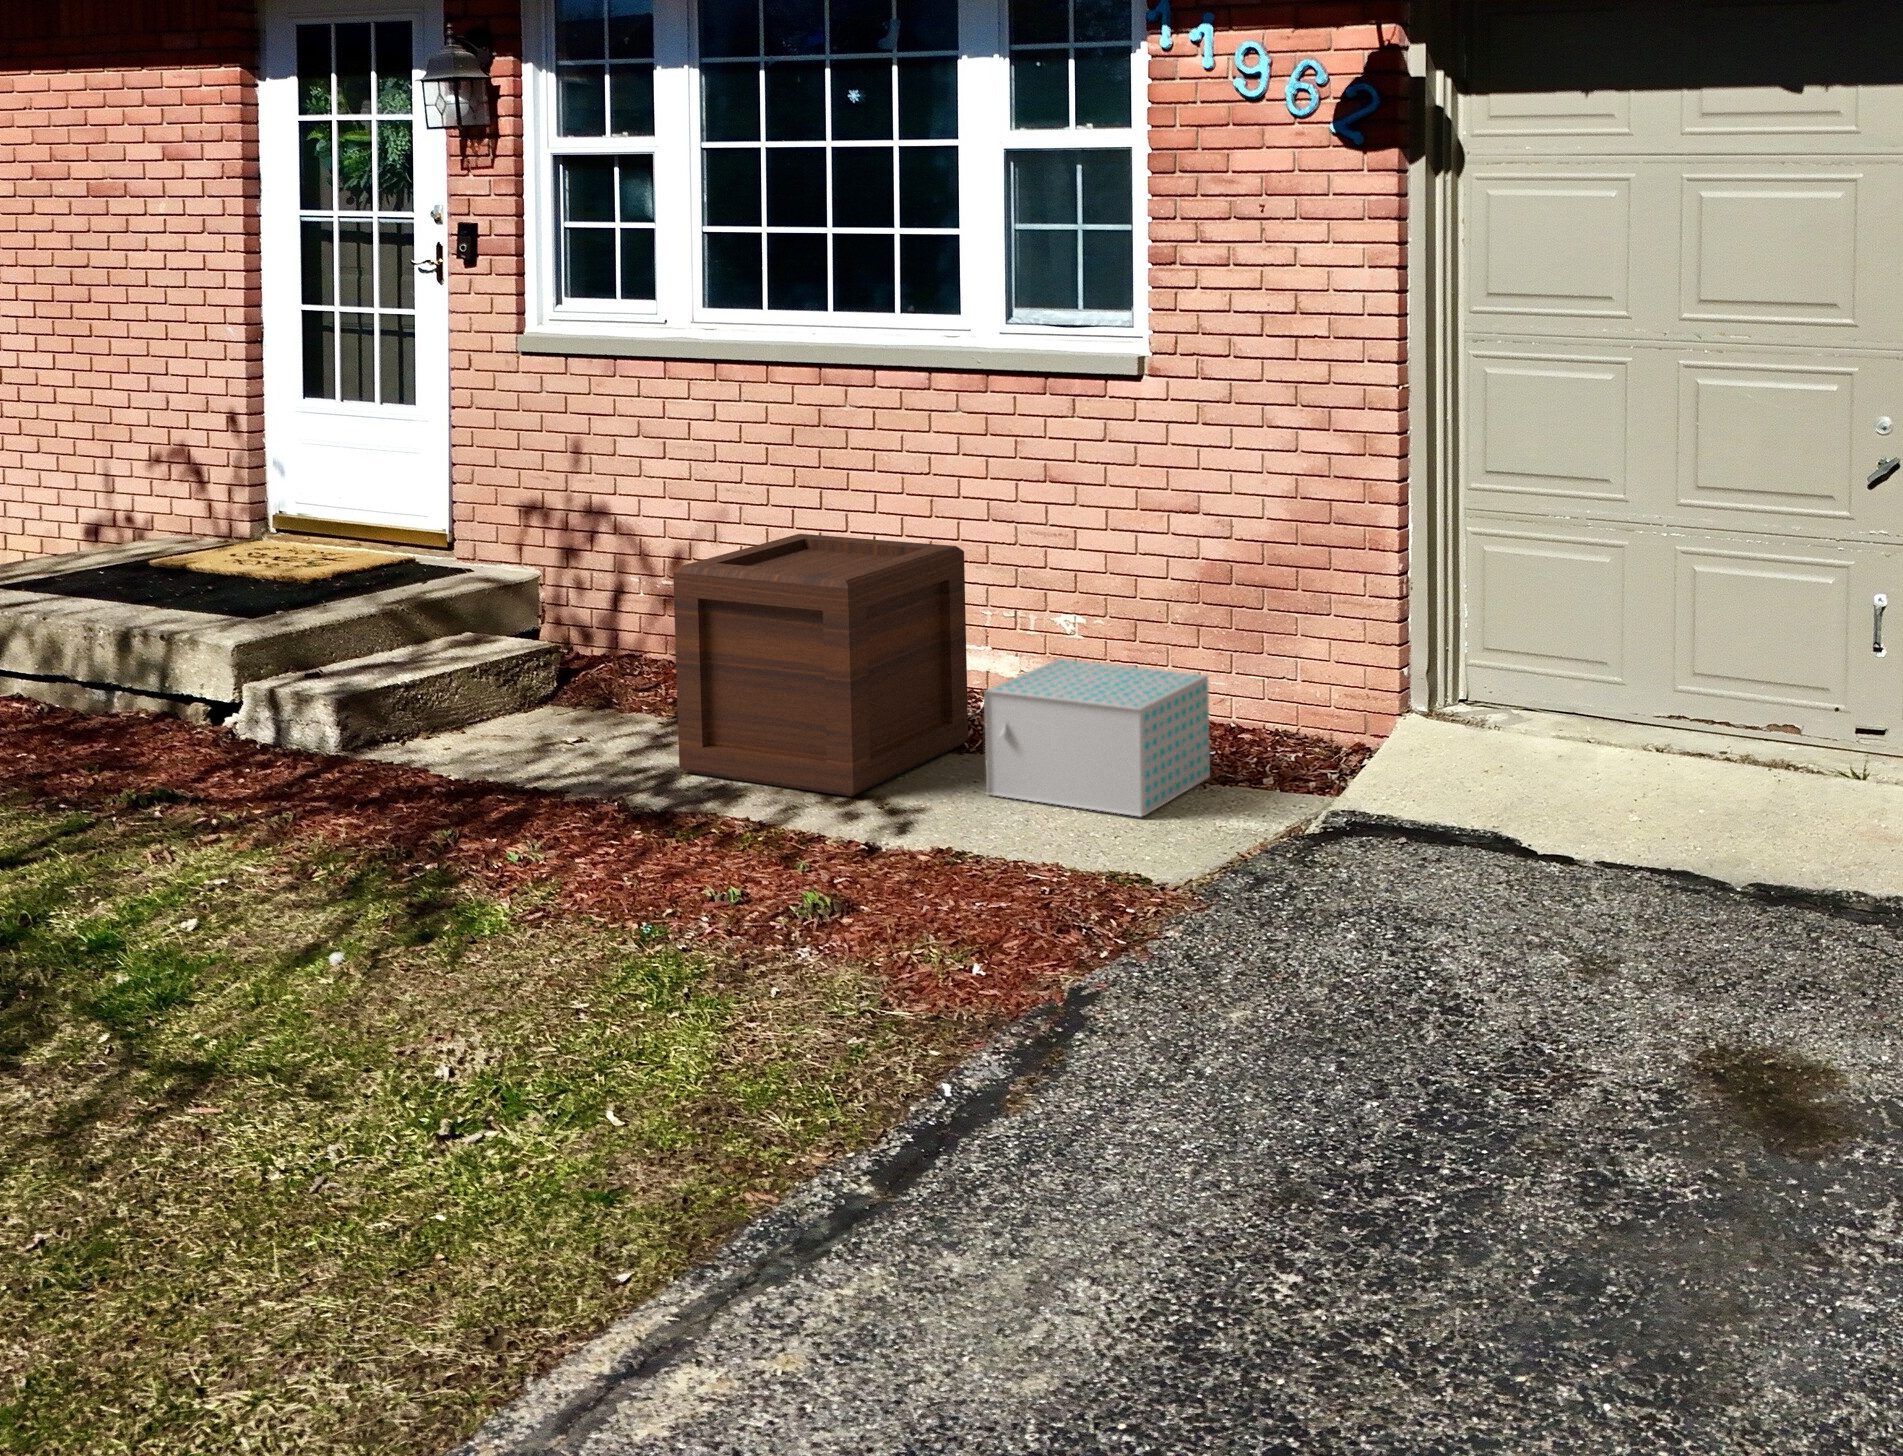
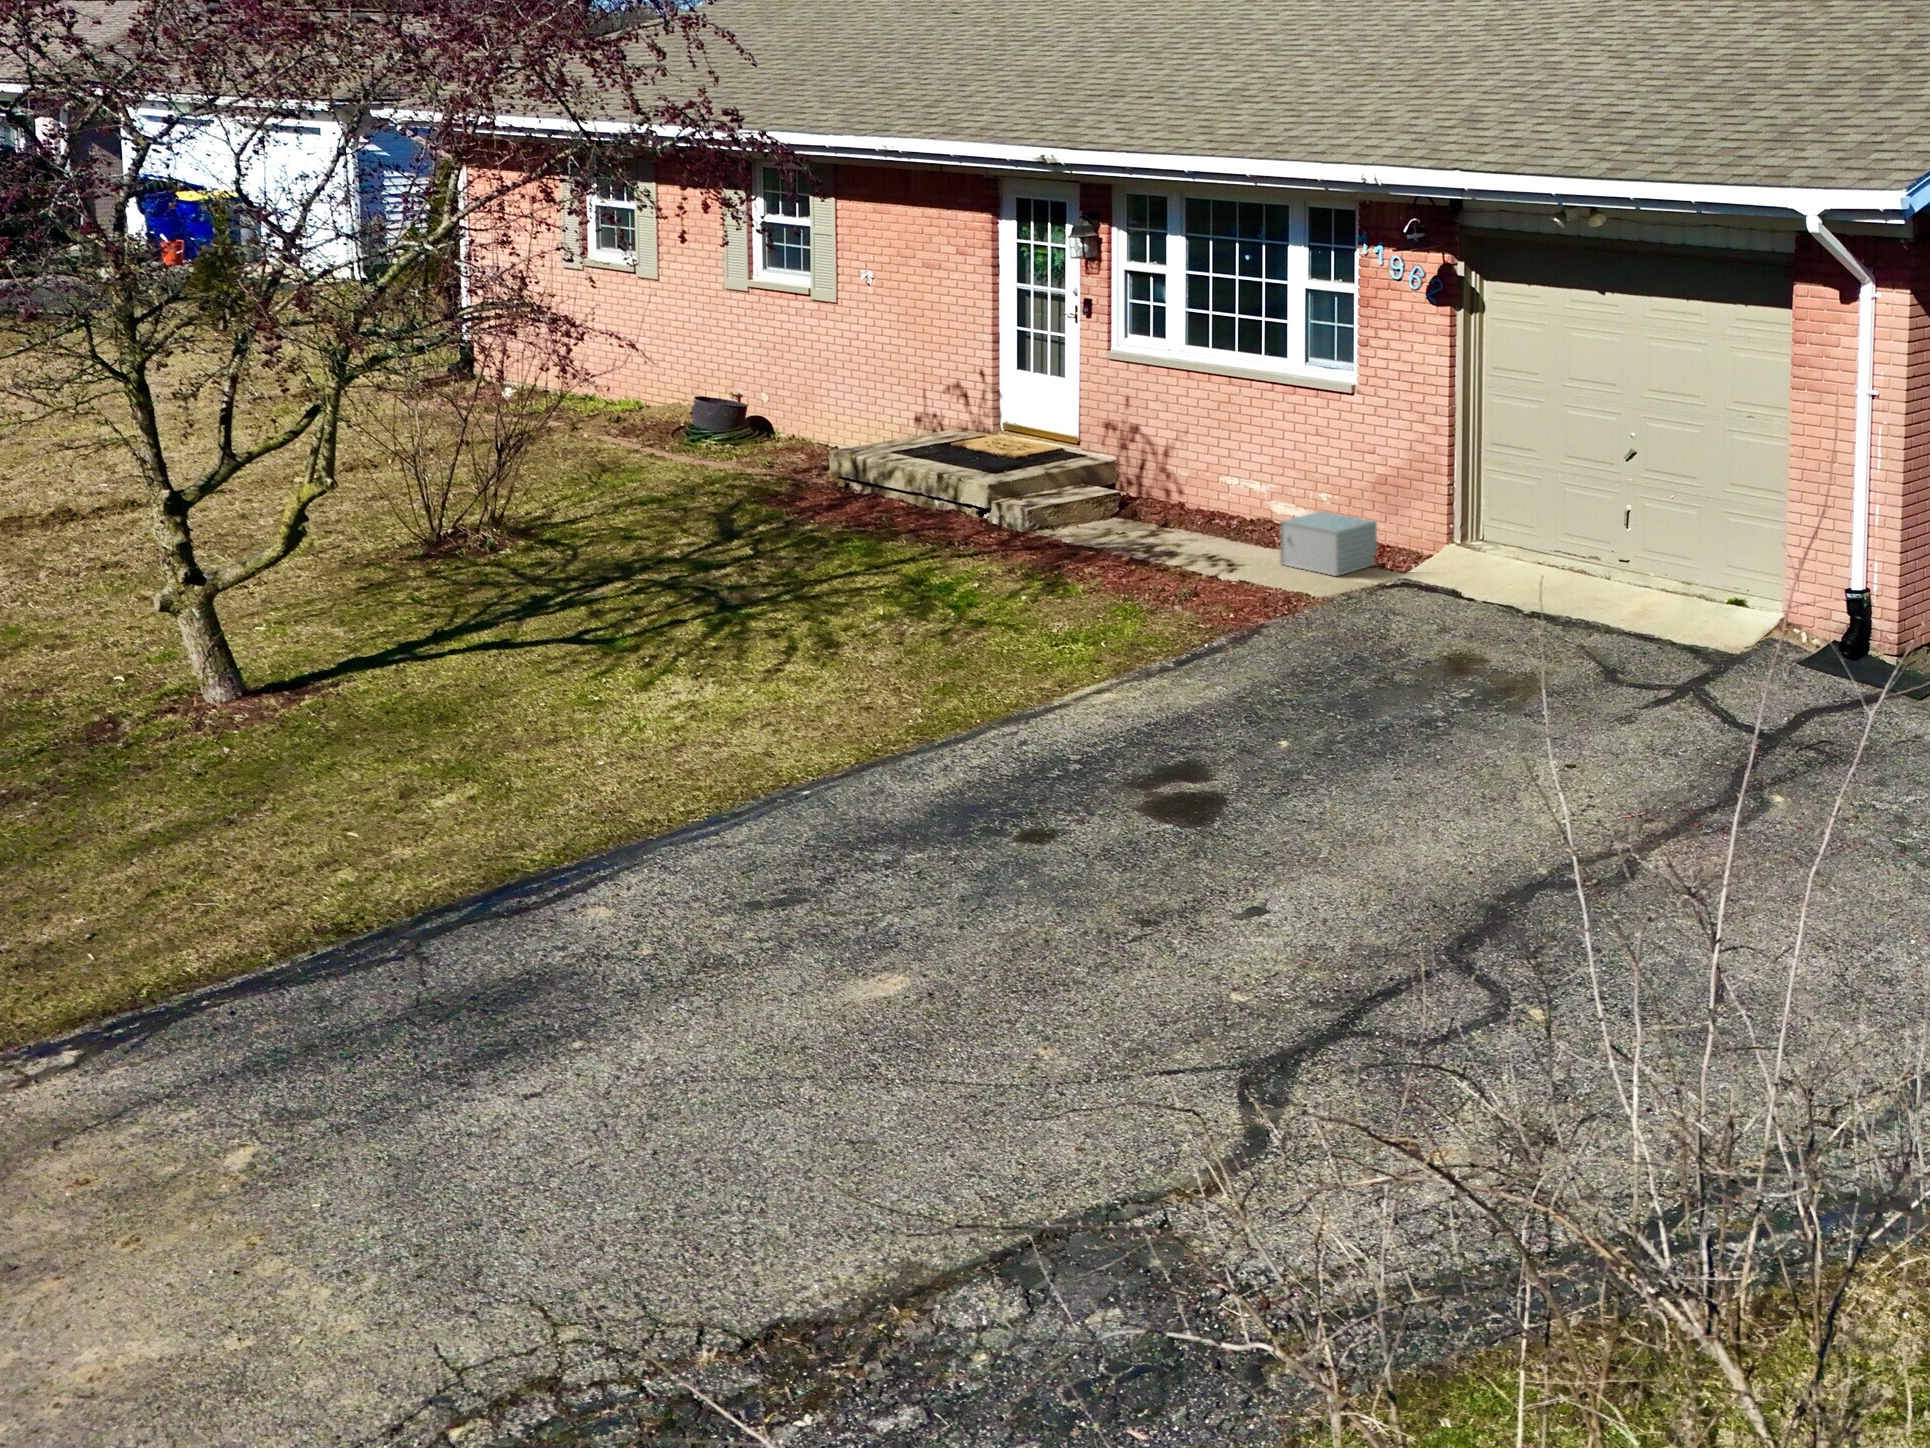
wooden crate: present [673,534,968,797] -> none [1160,450,1286,562]

